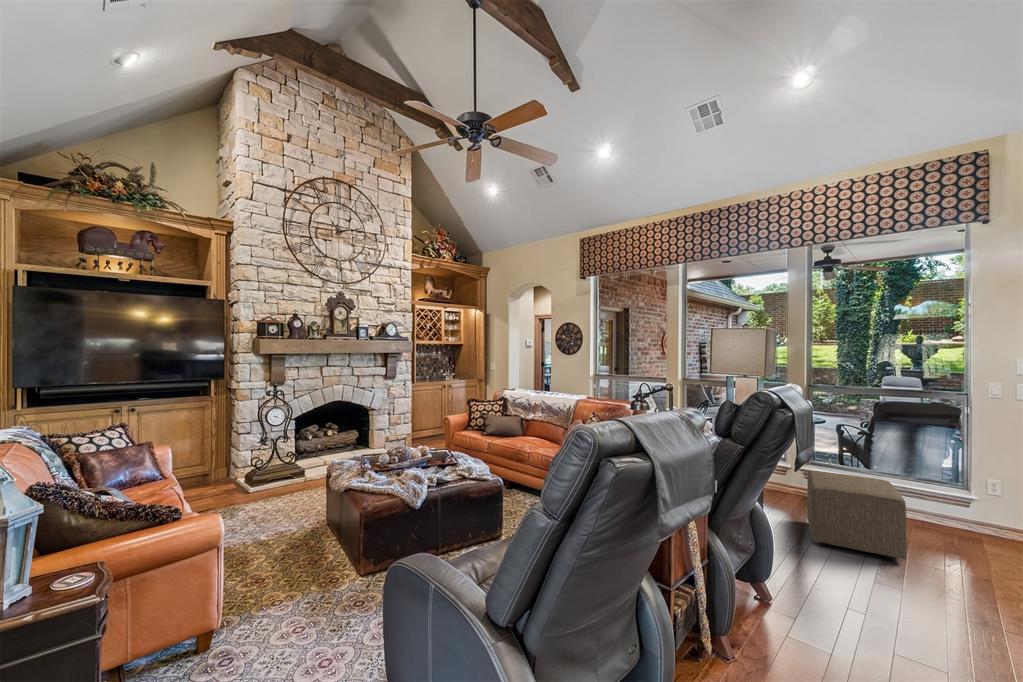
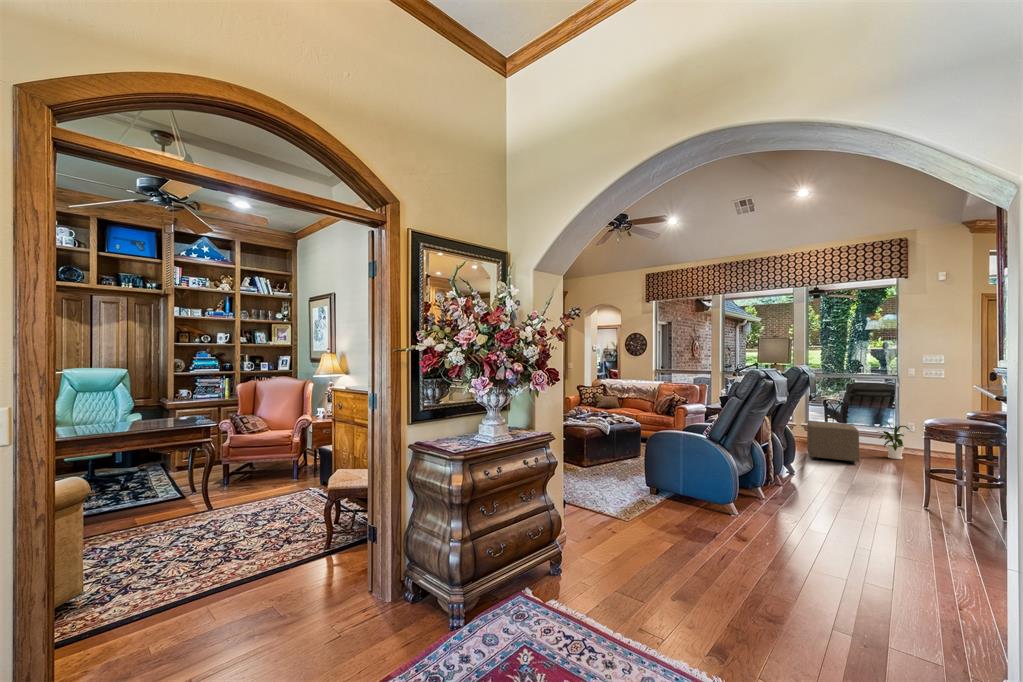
house plant: none [925,466,996,539] -> present [876,421,910,459]

